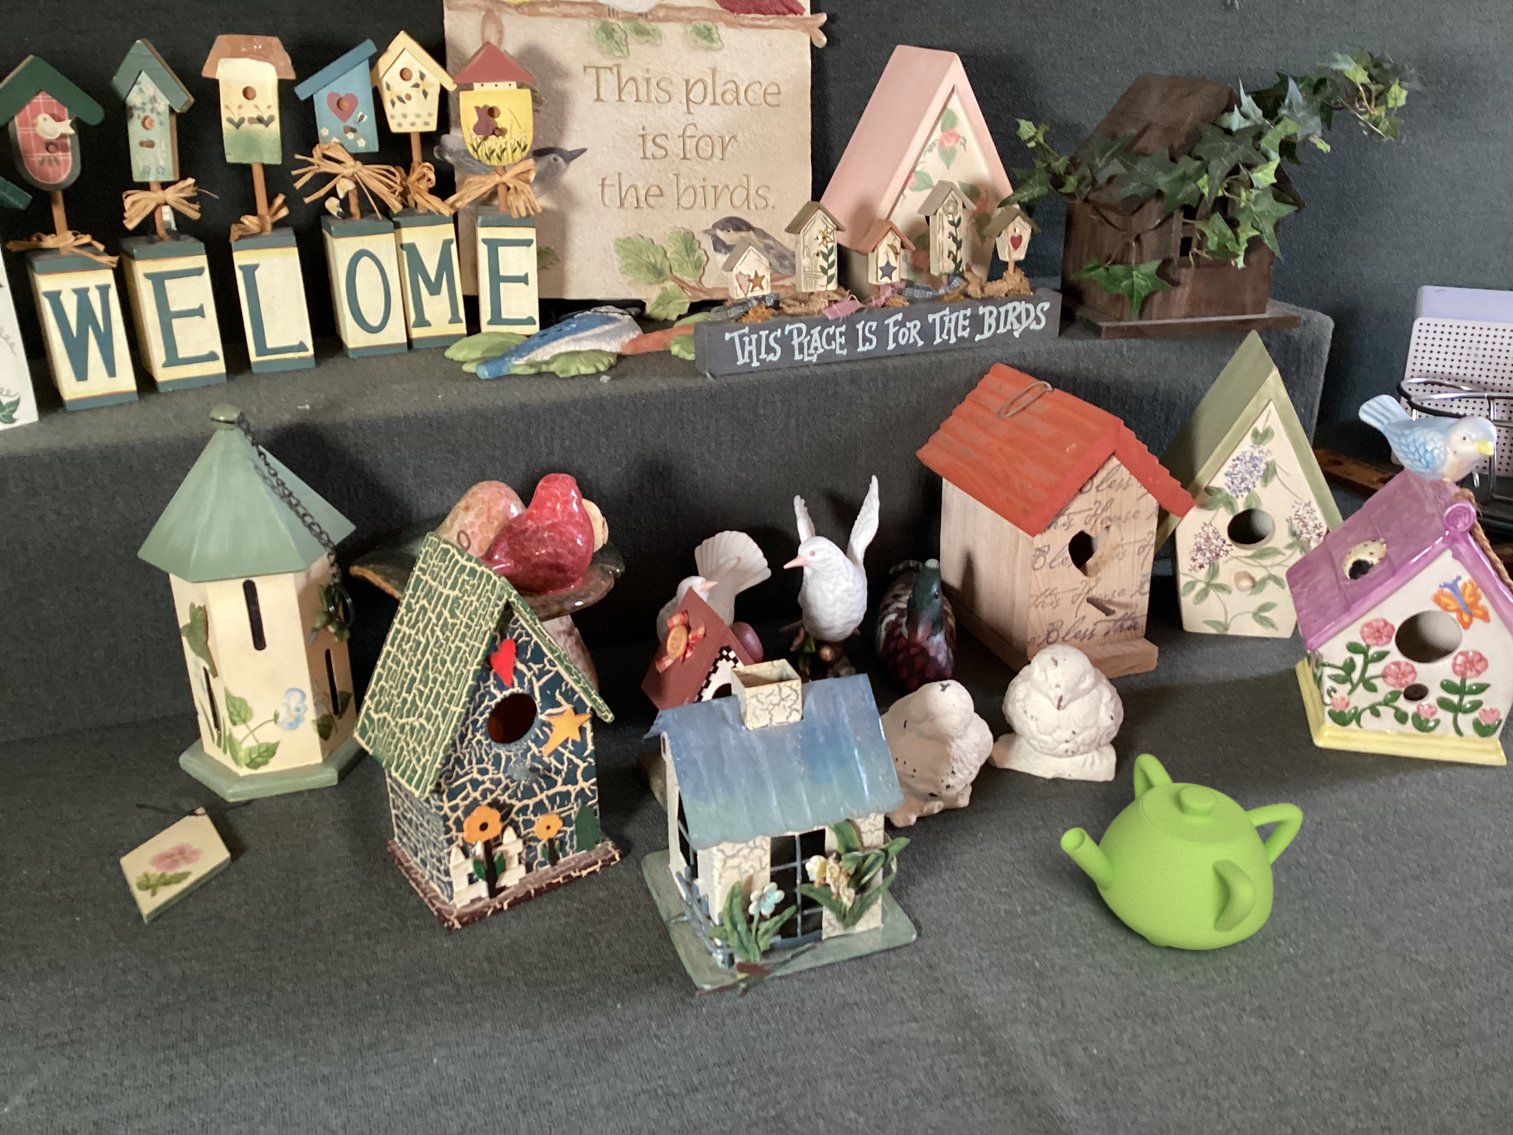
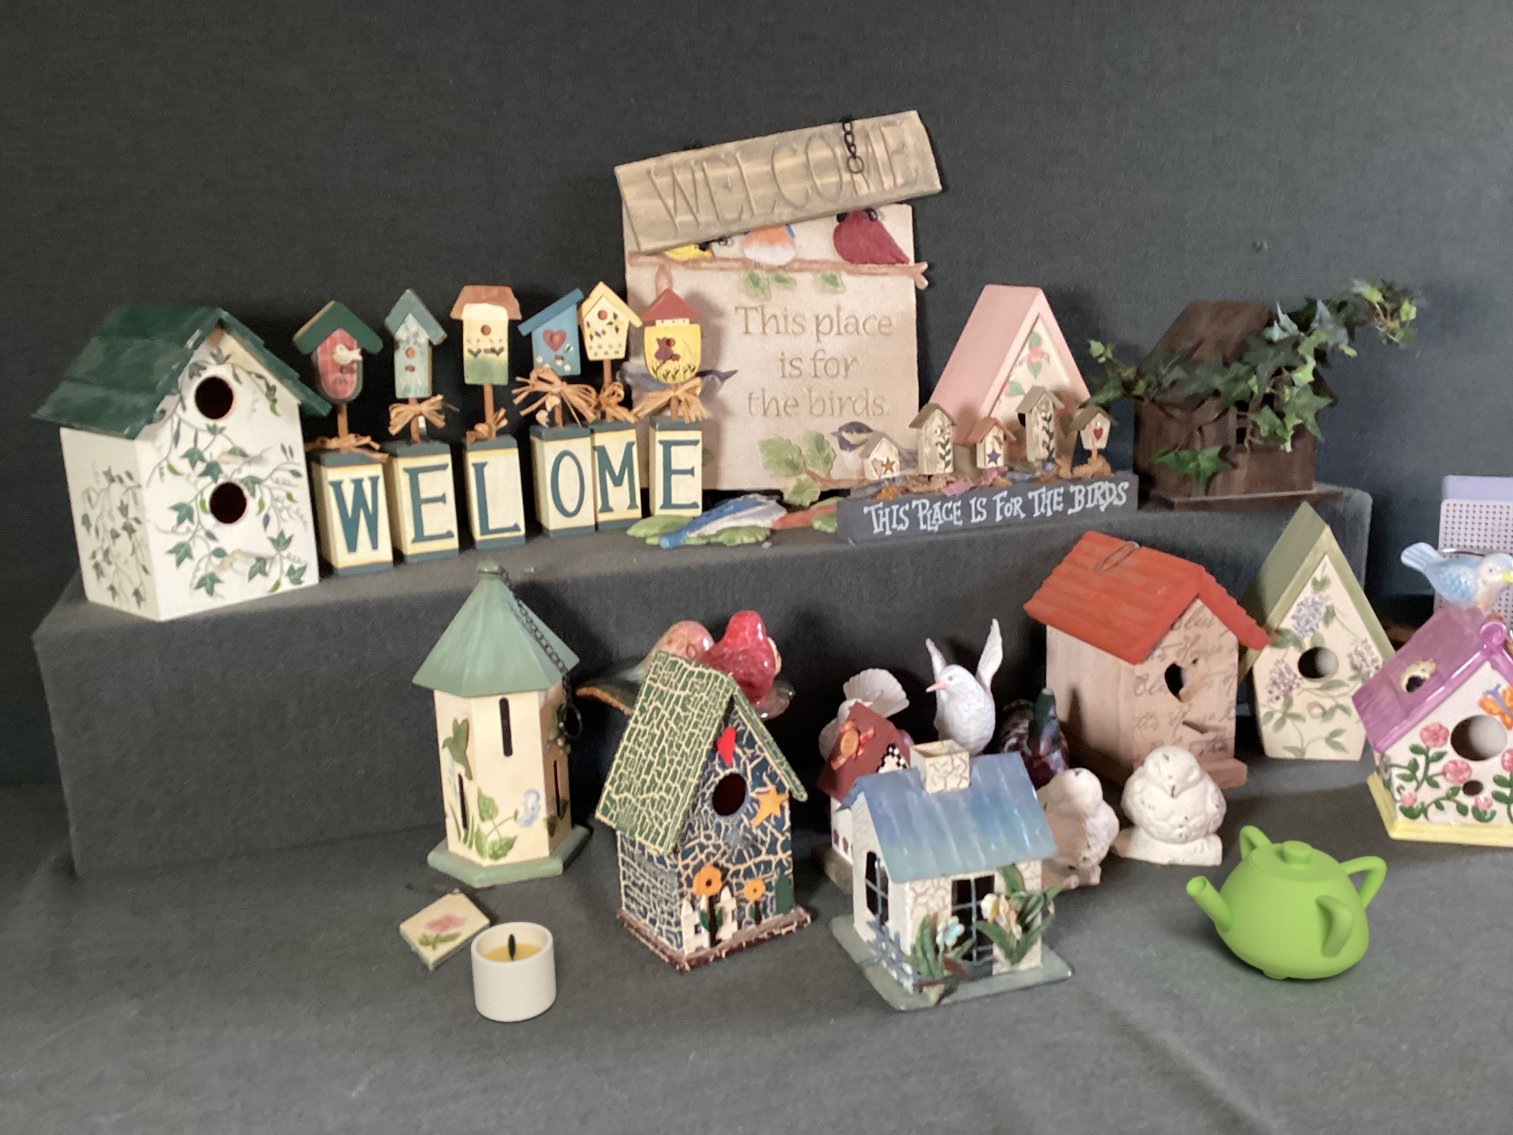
candle: none [178,871,337,998] -> present [471,922,556,1022]

